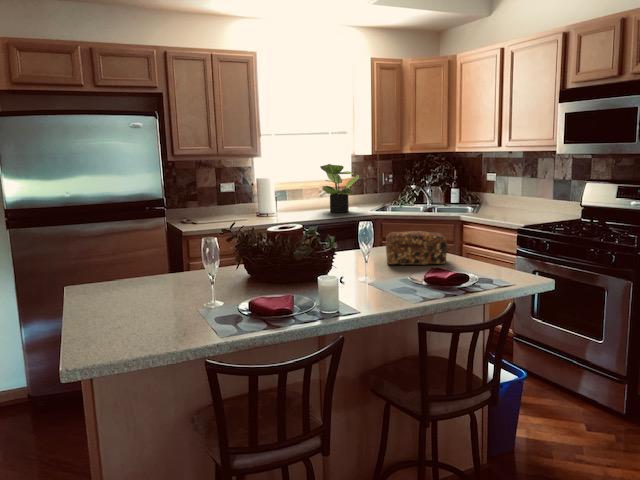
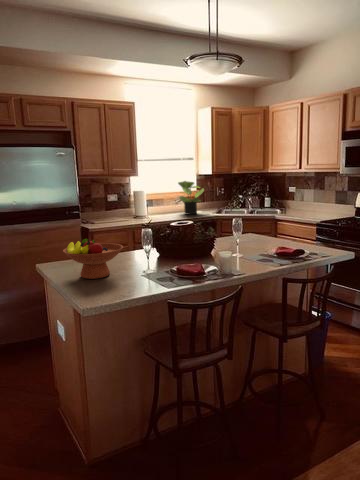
bread loaf: present [386,231,447,265] -> none [242,224,283,246]
fruit bowl: none [79,252,175,314] -> present [63,239,123,279]

